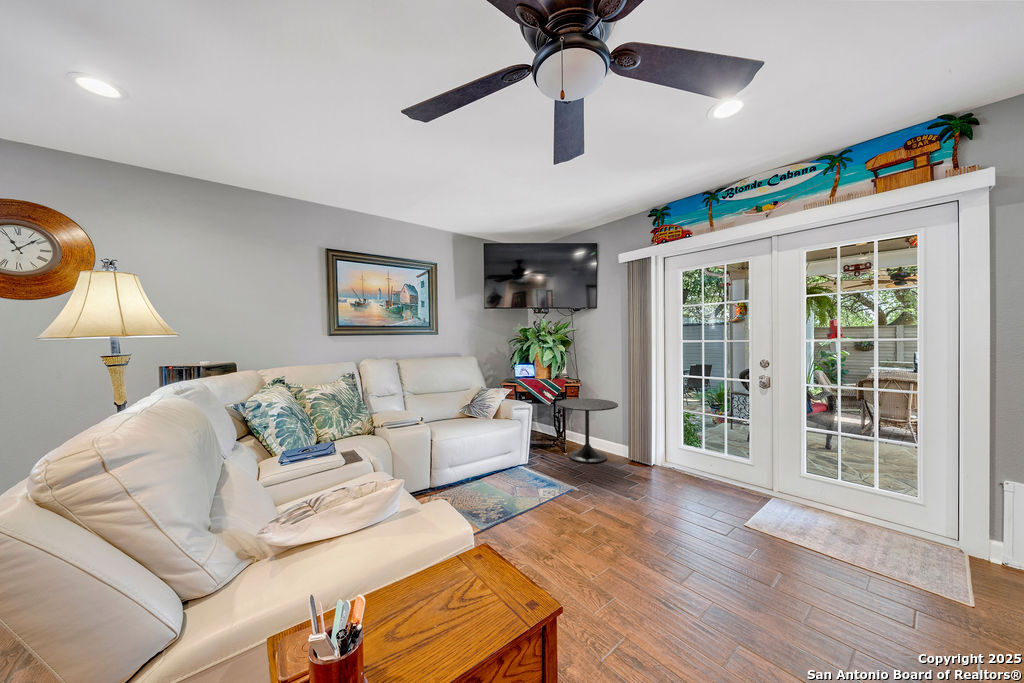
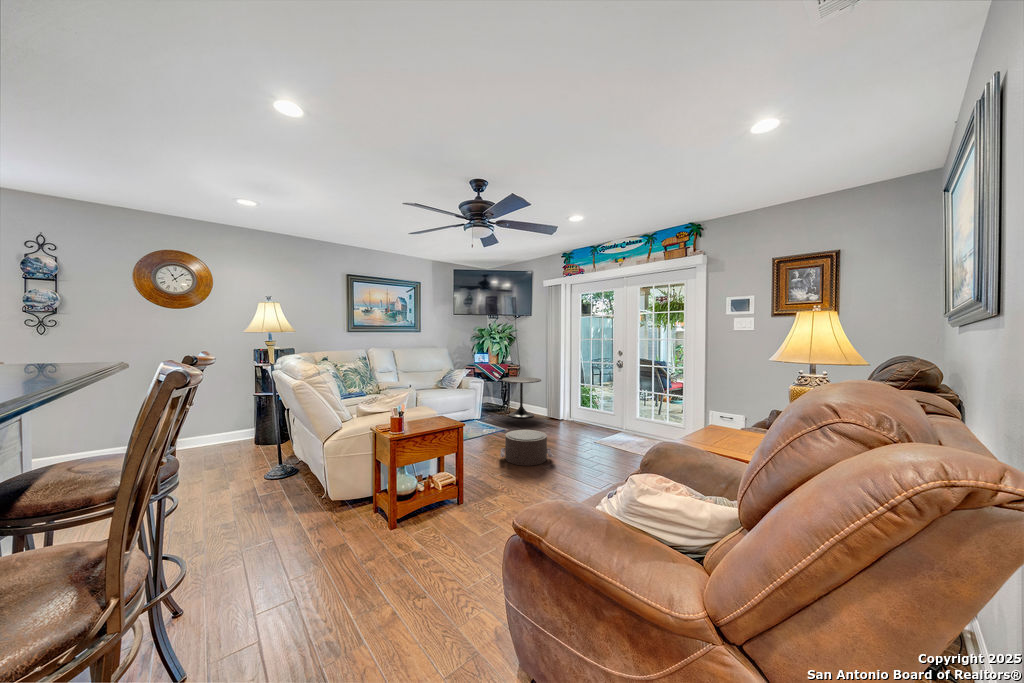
pouf: none [580,514,695,607] -> present [500,430,553,466]

